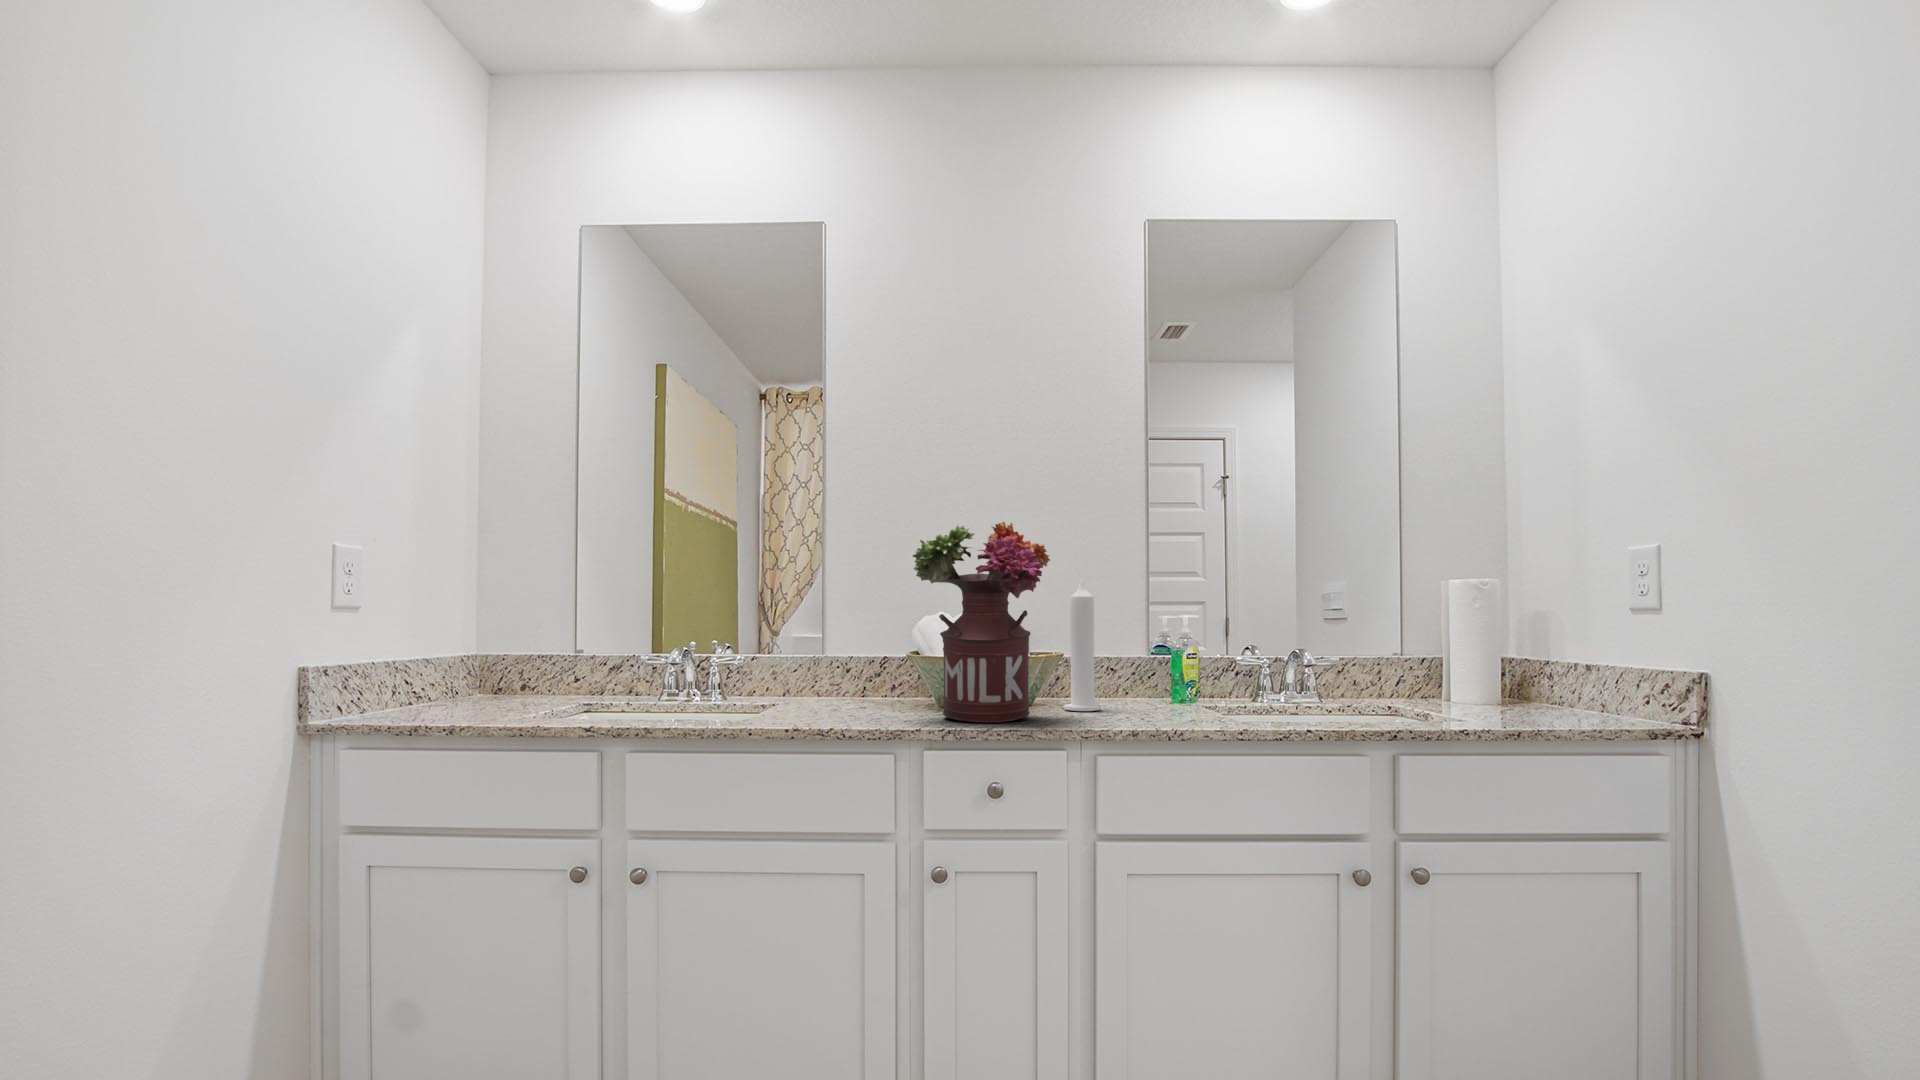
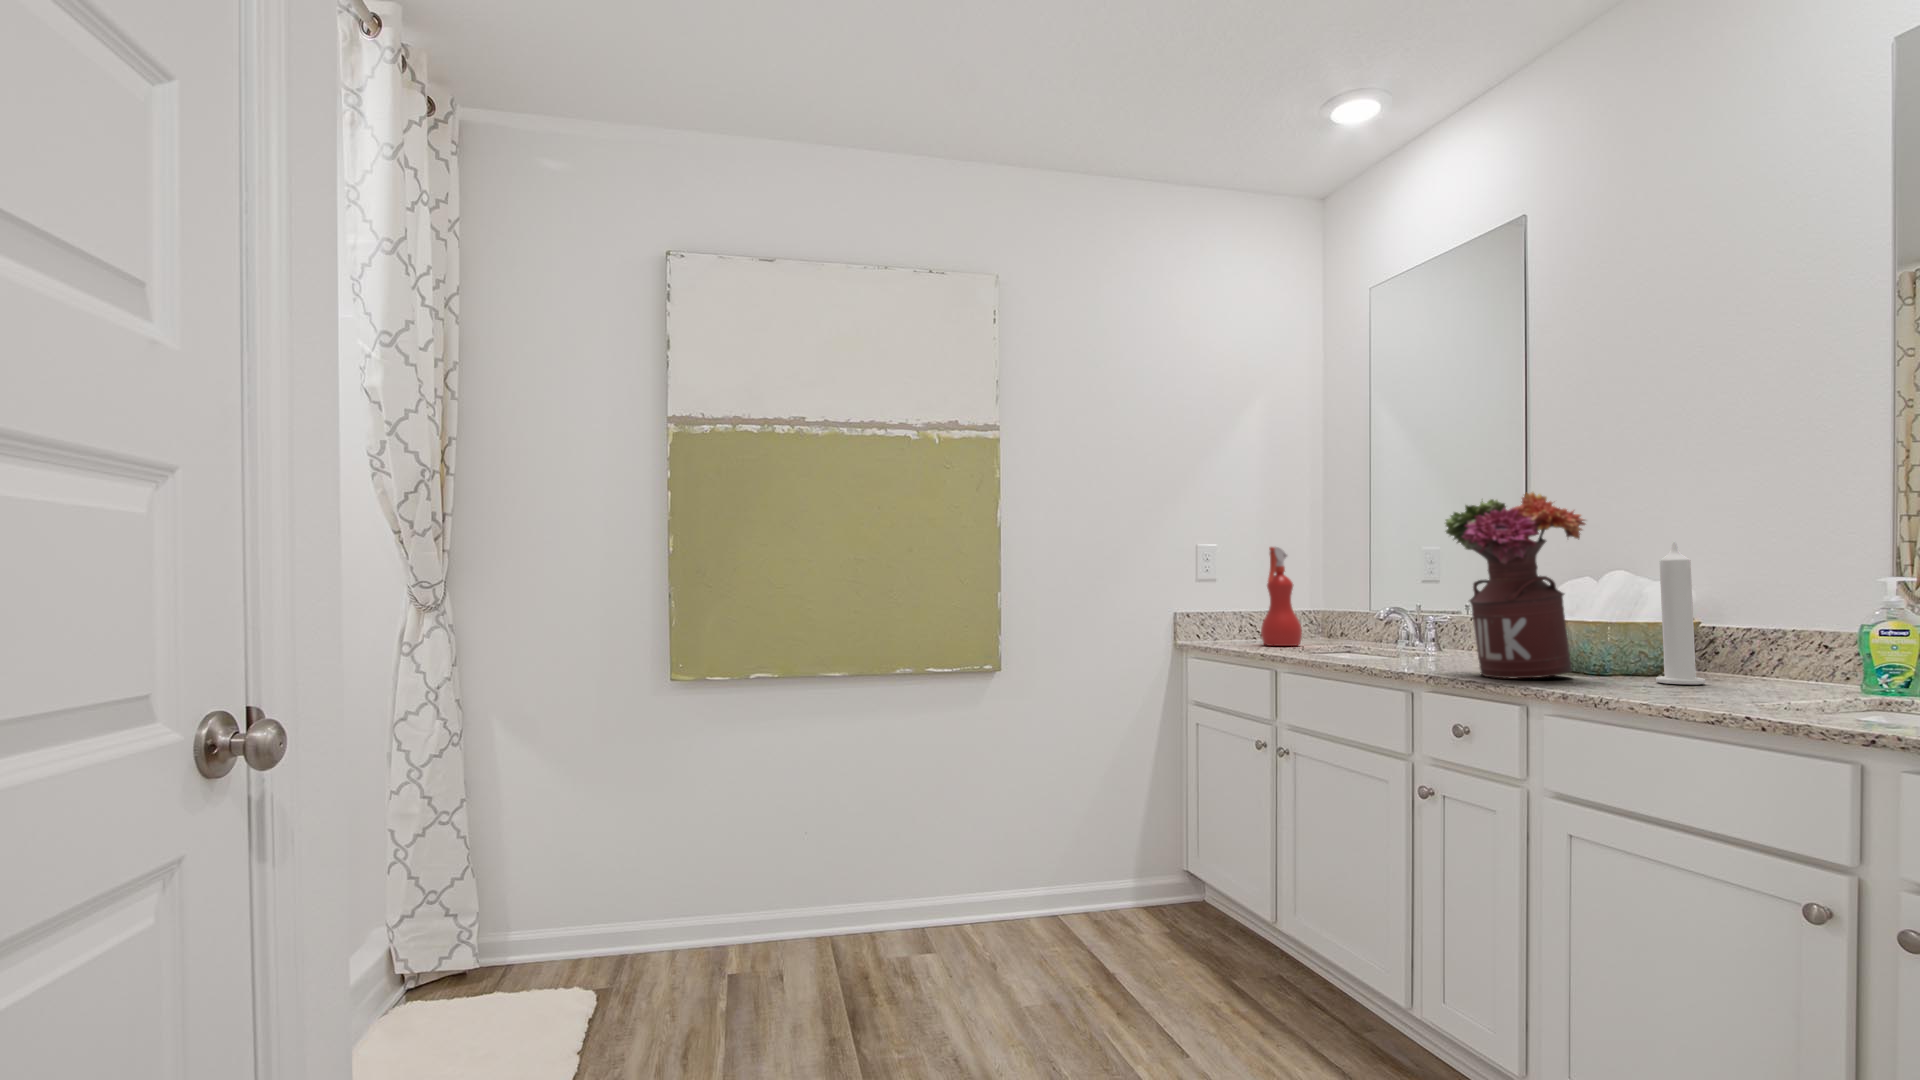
spray bottle: none [445,562,510,714] -> present [1261,547,1302,646]

